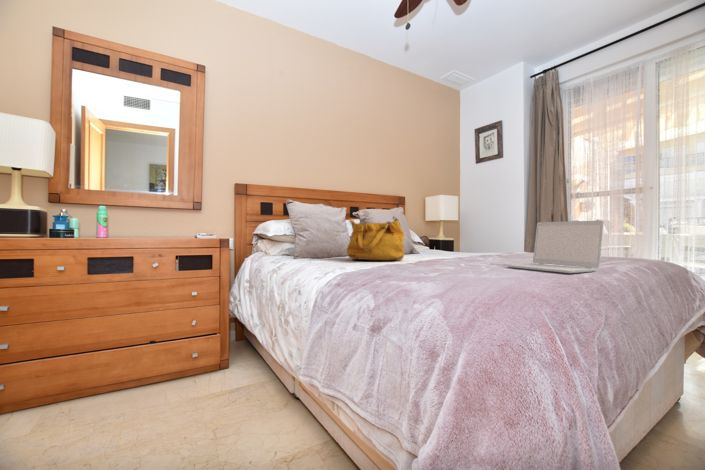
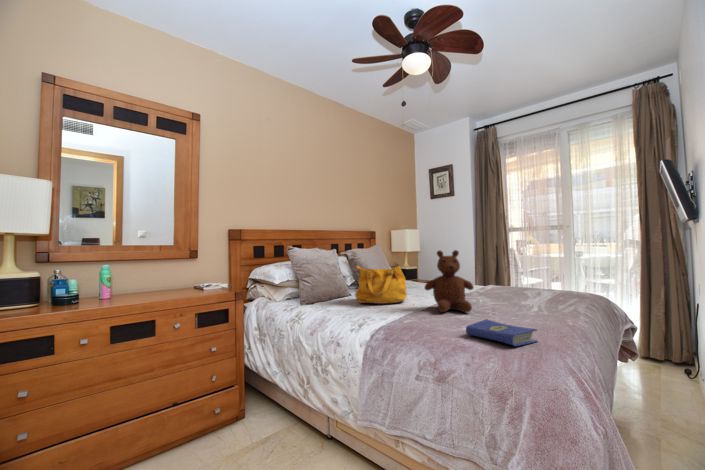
teddy bear: none [415,197,474,268] -> present [425,250,474,312]
laptop: present [507,220,603,273] -> none [500,267,570,313]
hardcover book: none [423,267,506,291] -> present [466,319,538,346]

